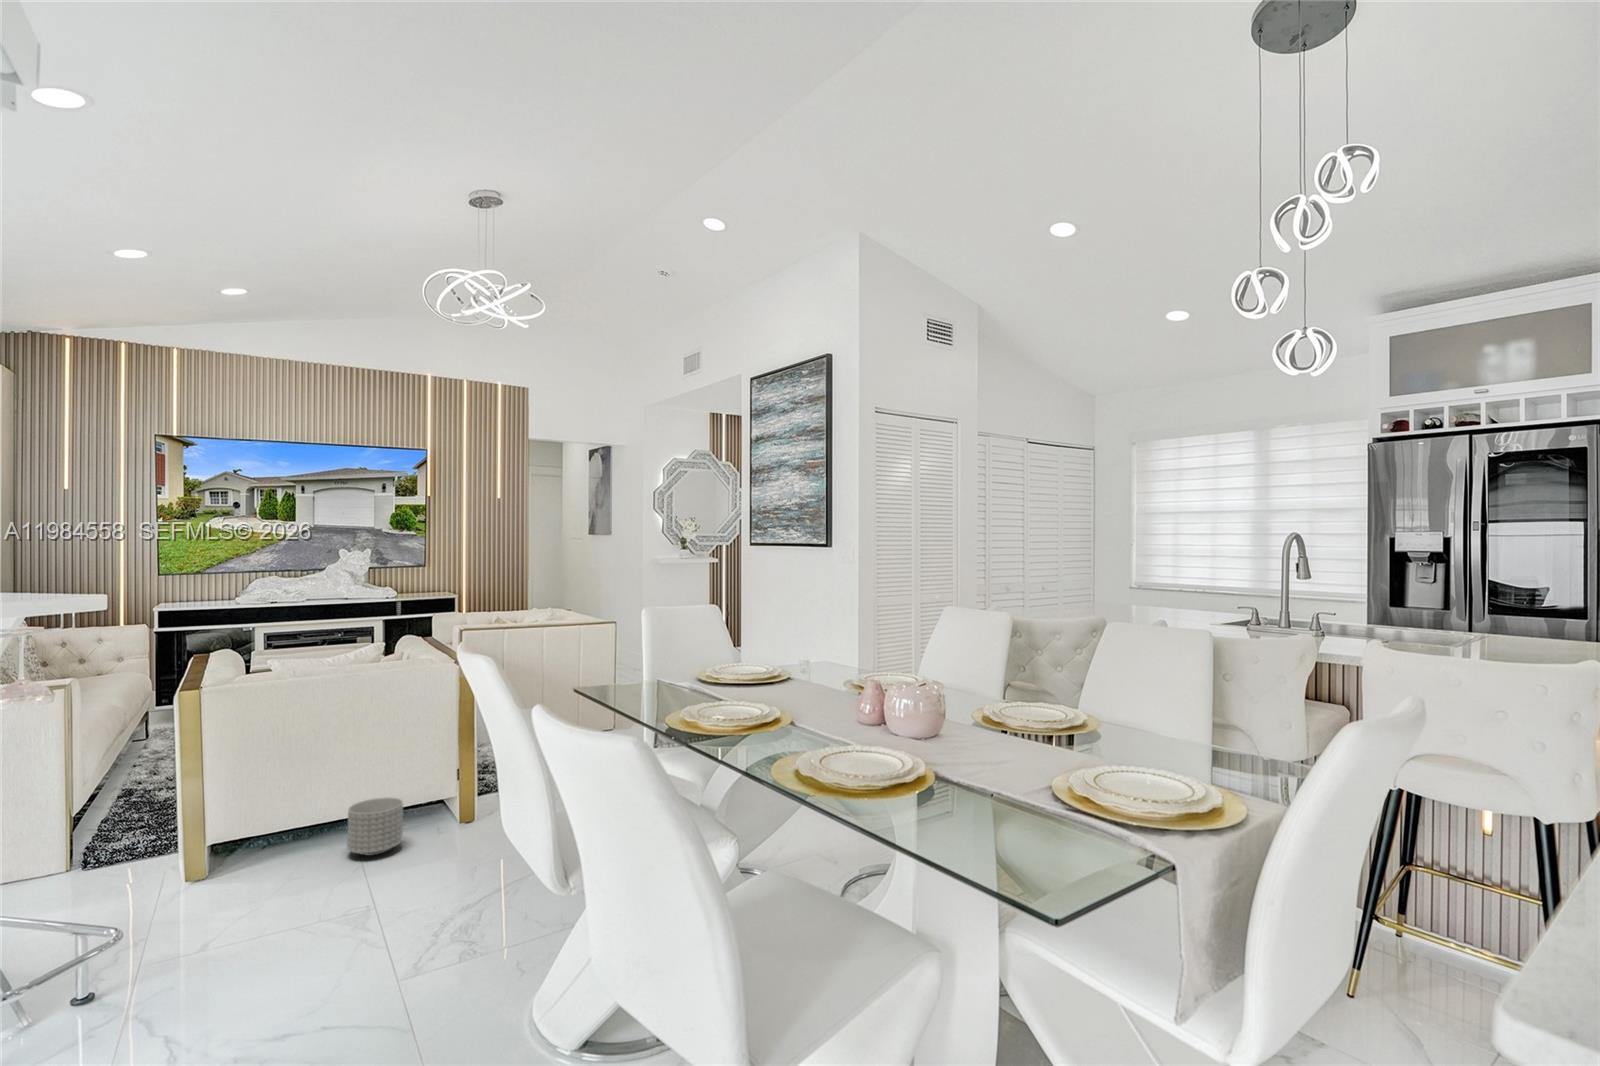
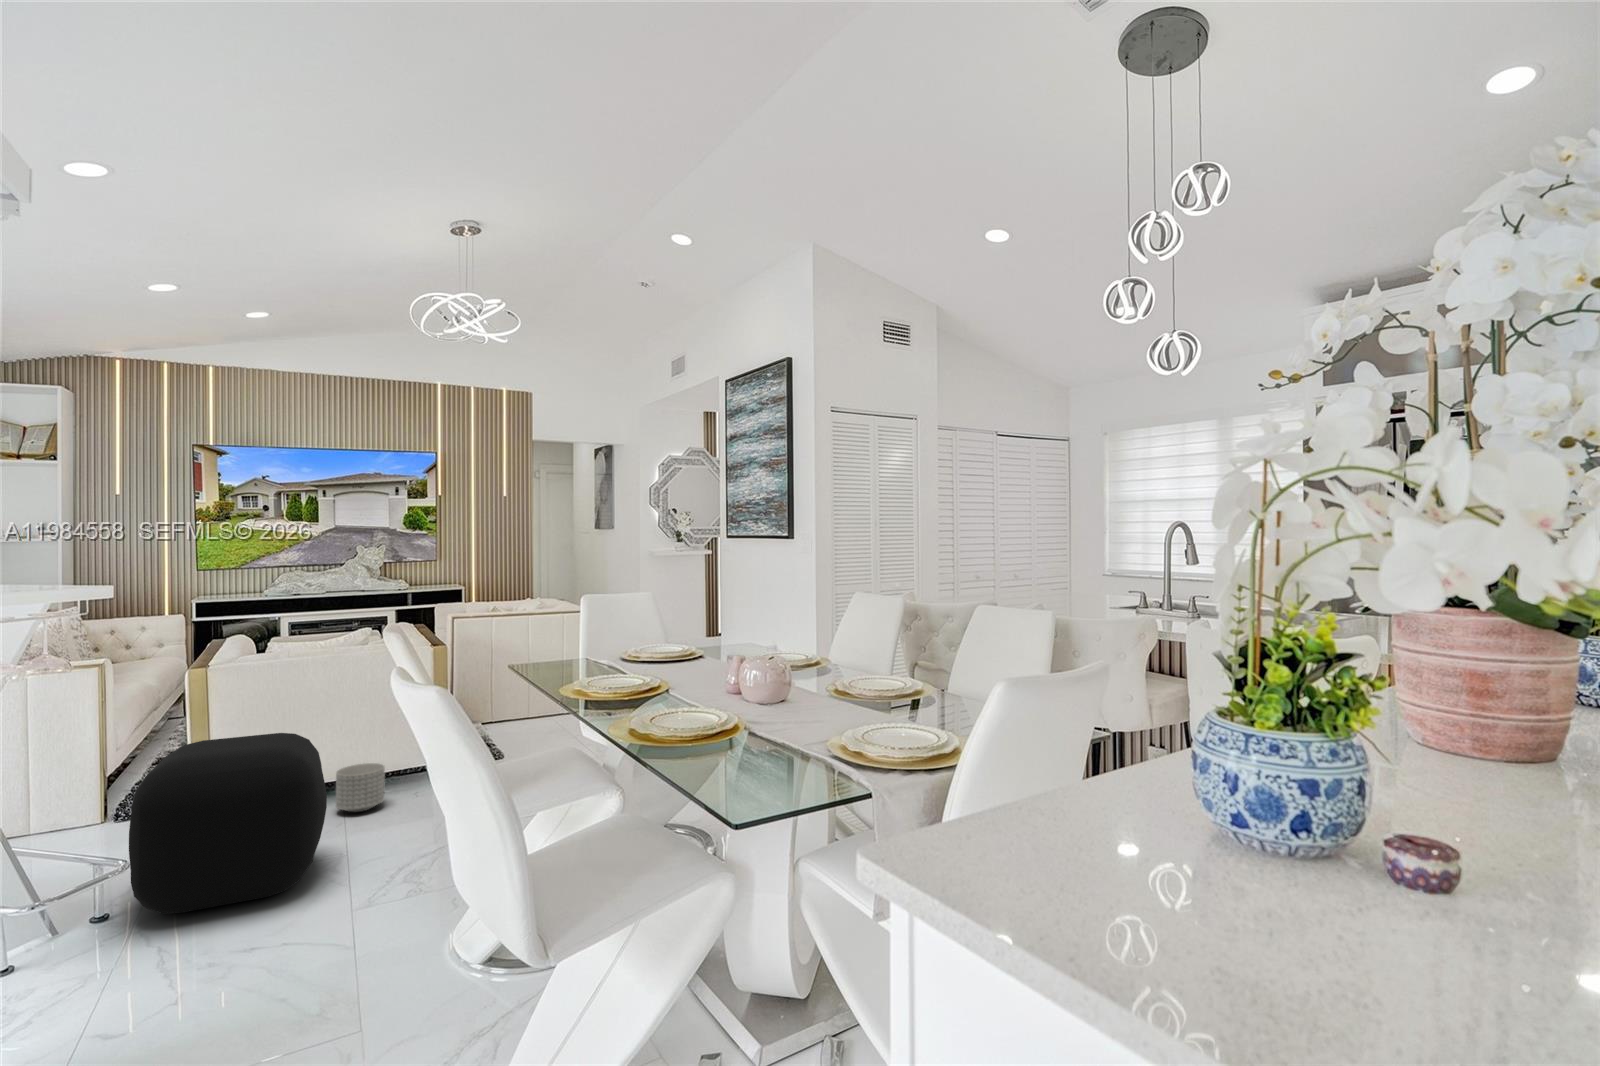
ottoman: none [120,770,353,996] -> present [129,733,327,913]

